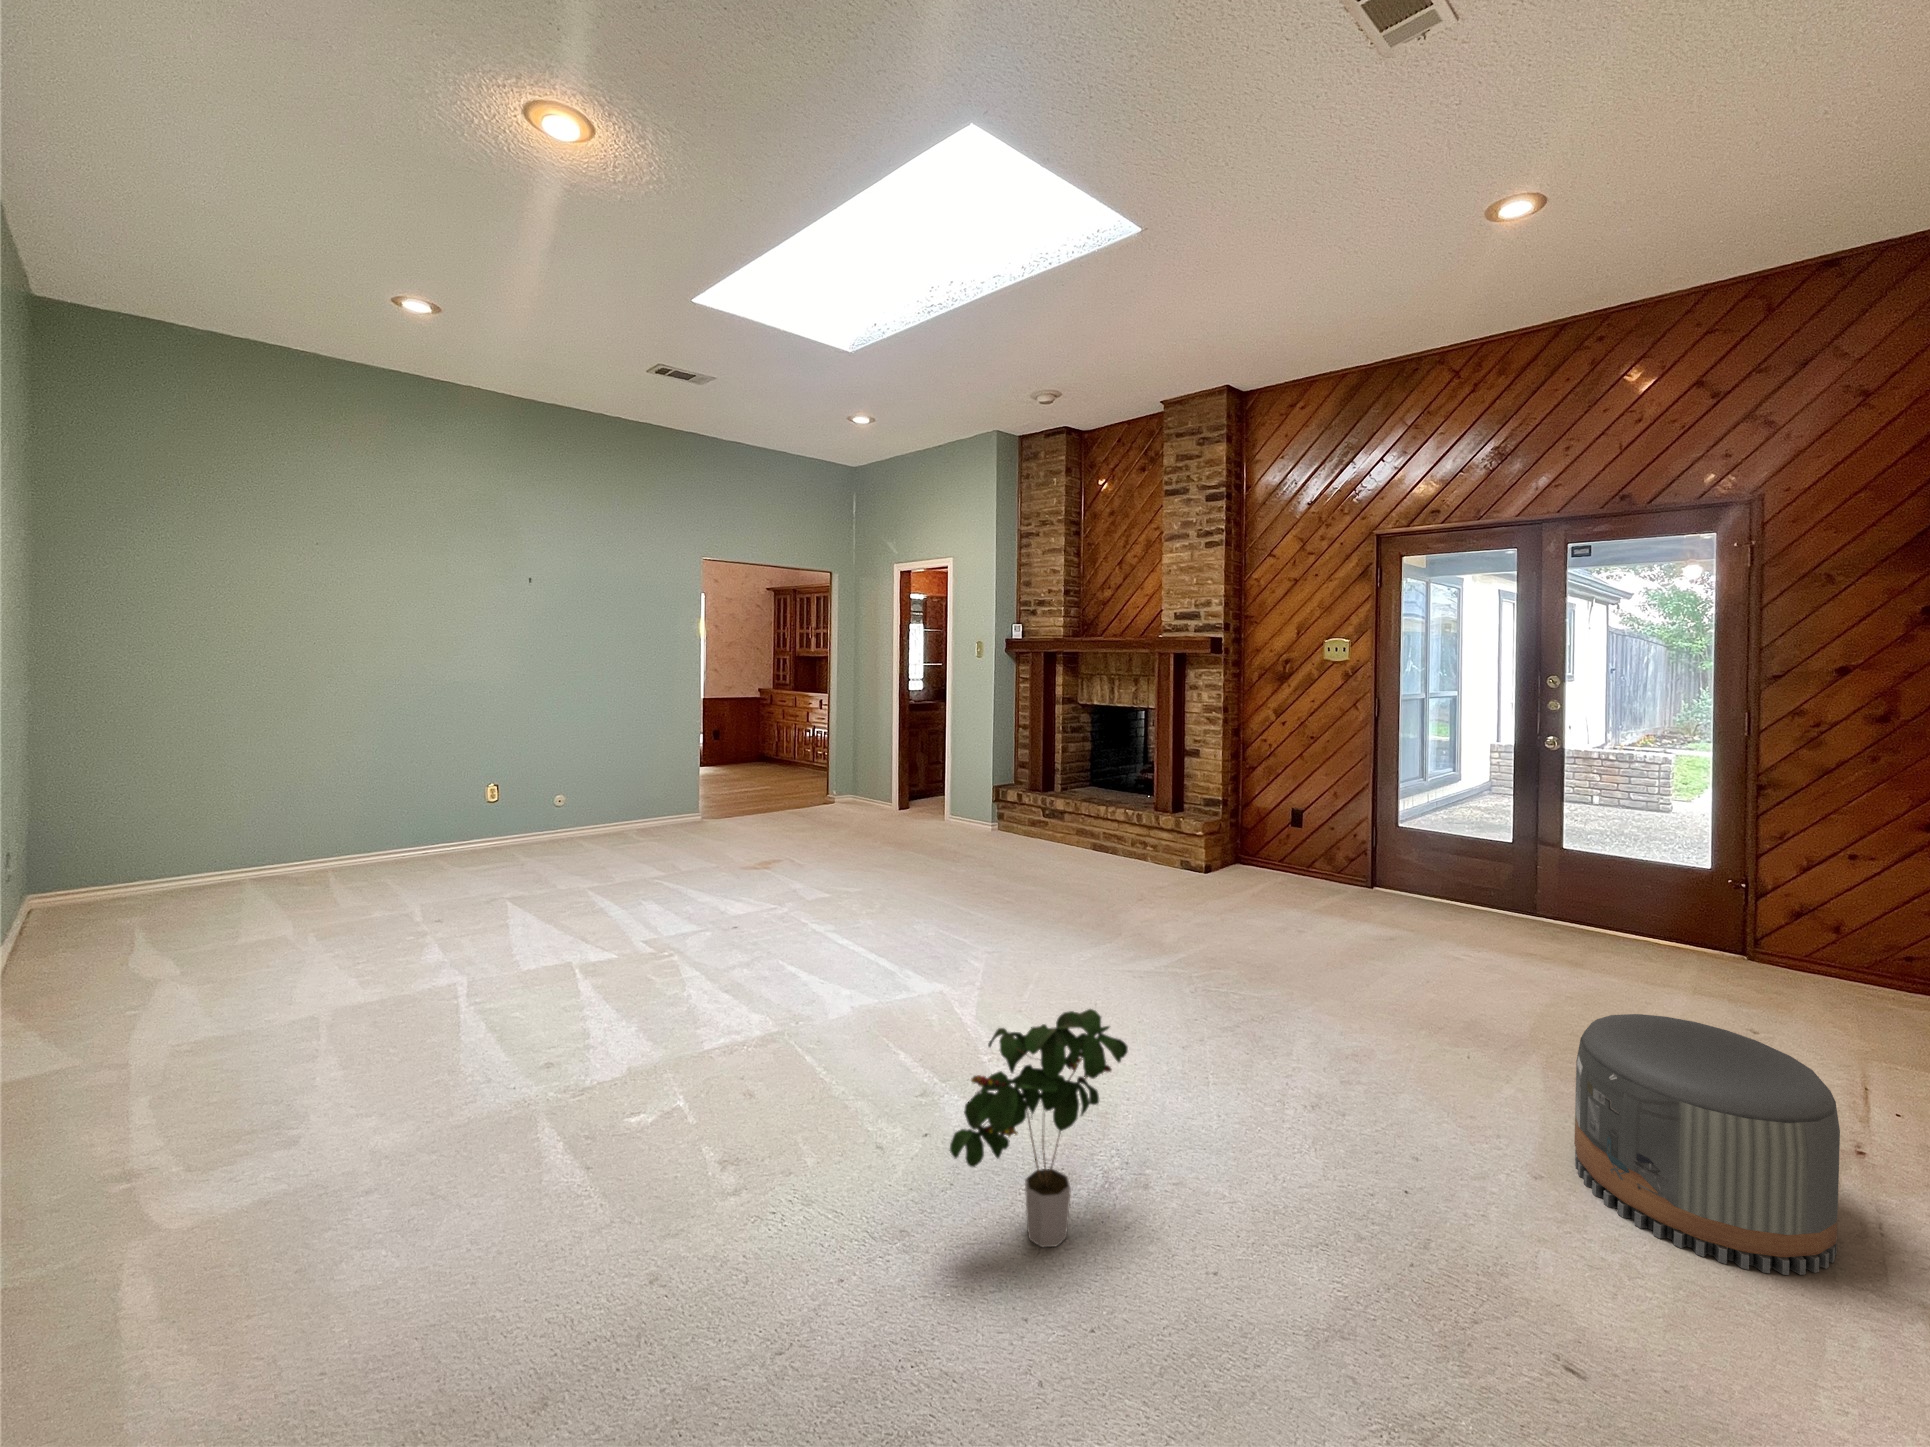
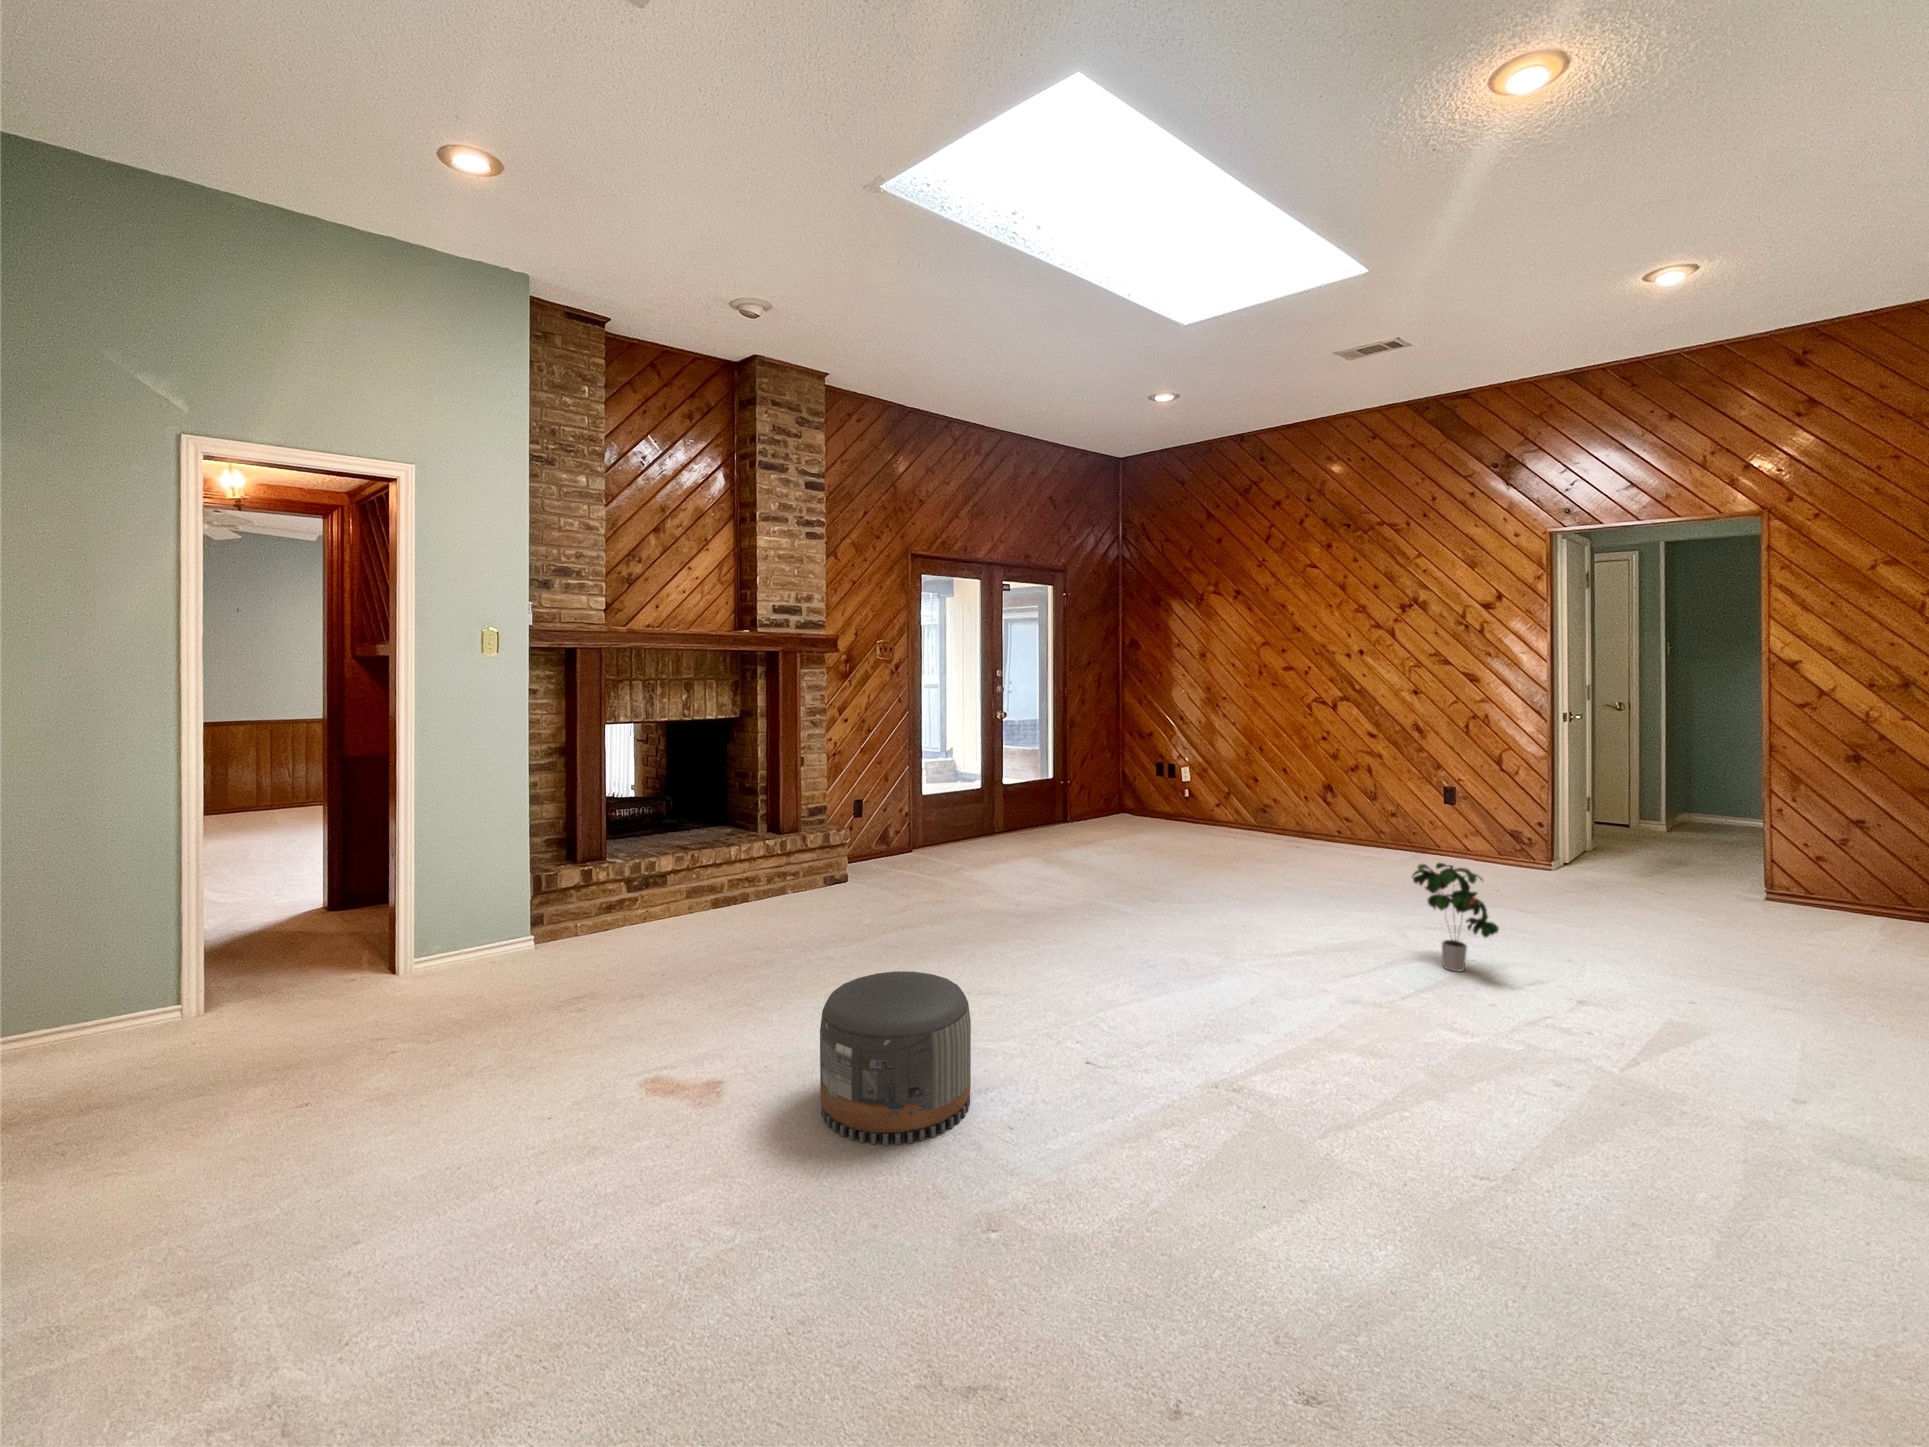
pouf: present [1574,1014,1840,1275] -> present [820,971,971,1145]

